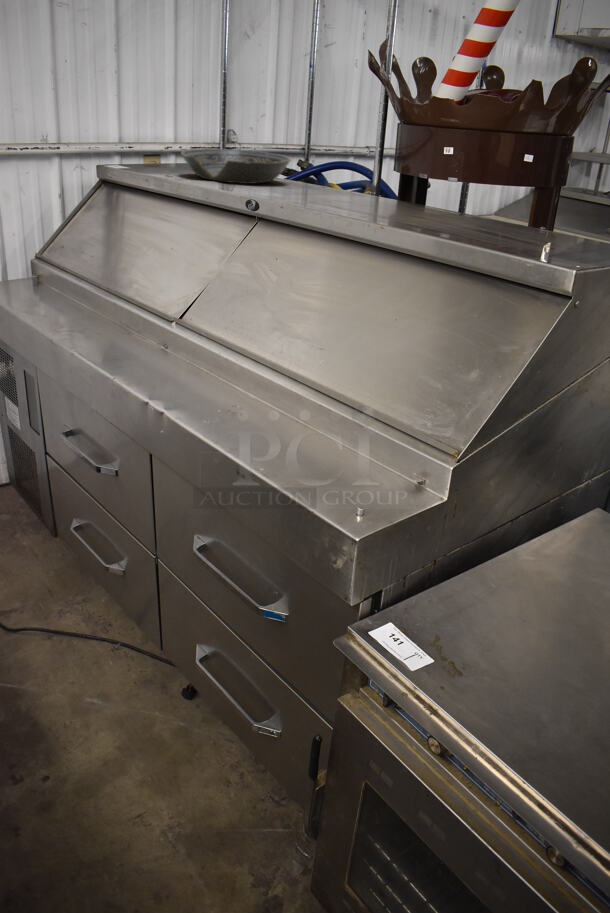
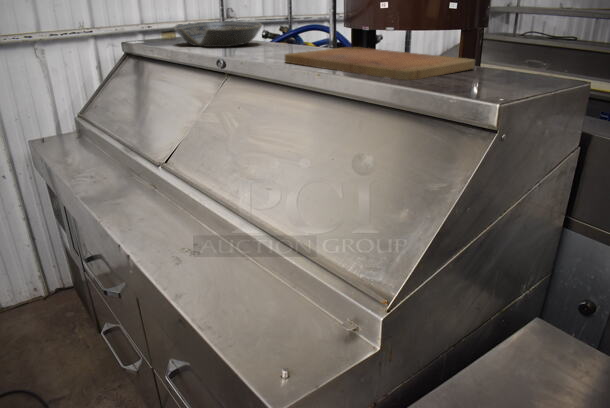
cutting board: none [334,197,552,241] -> present [285,47,475,80]

